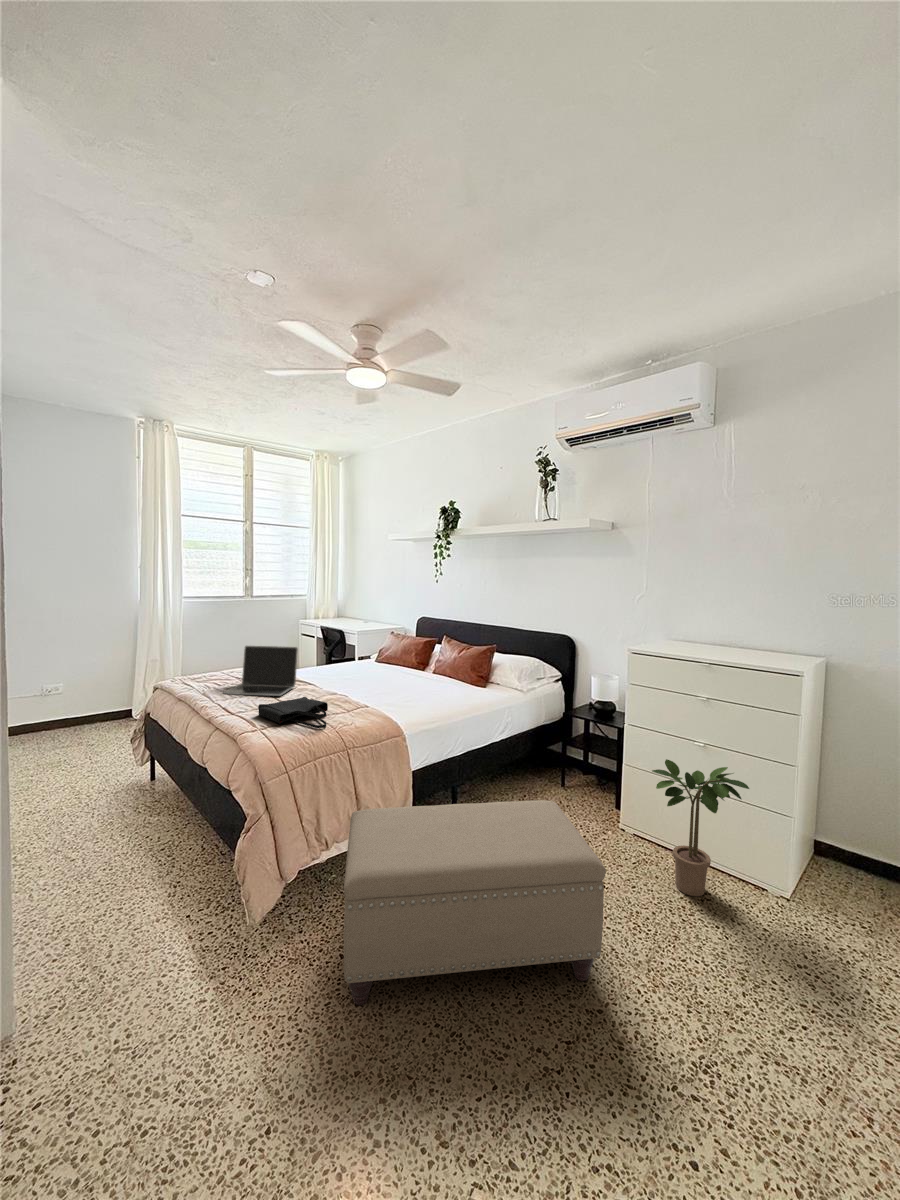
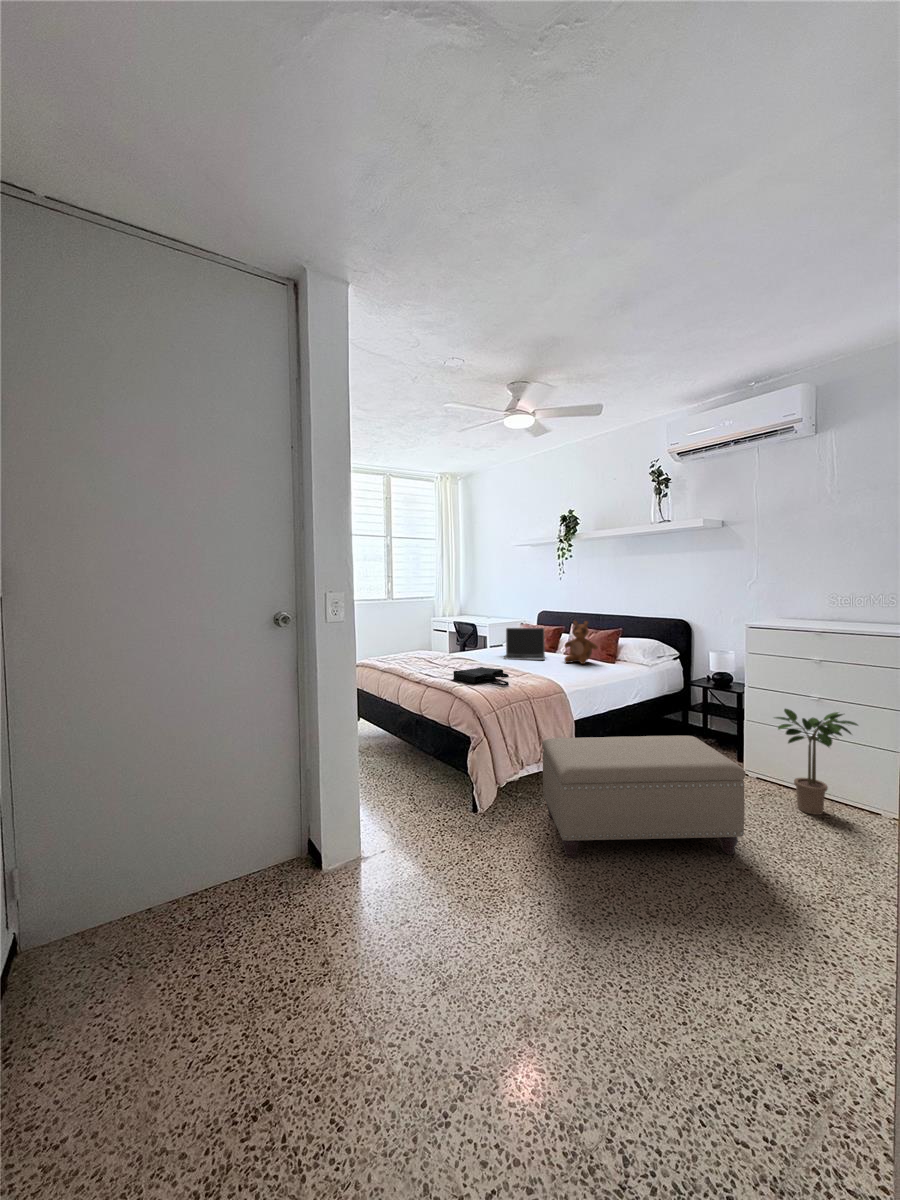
teddy bear: none [427,634,467,688] -> present [565,621,598,664]
laptop: present [223,646,298,696] -> present [504,628,545,660]

